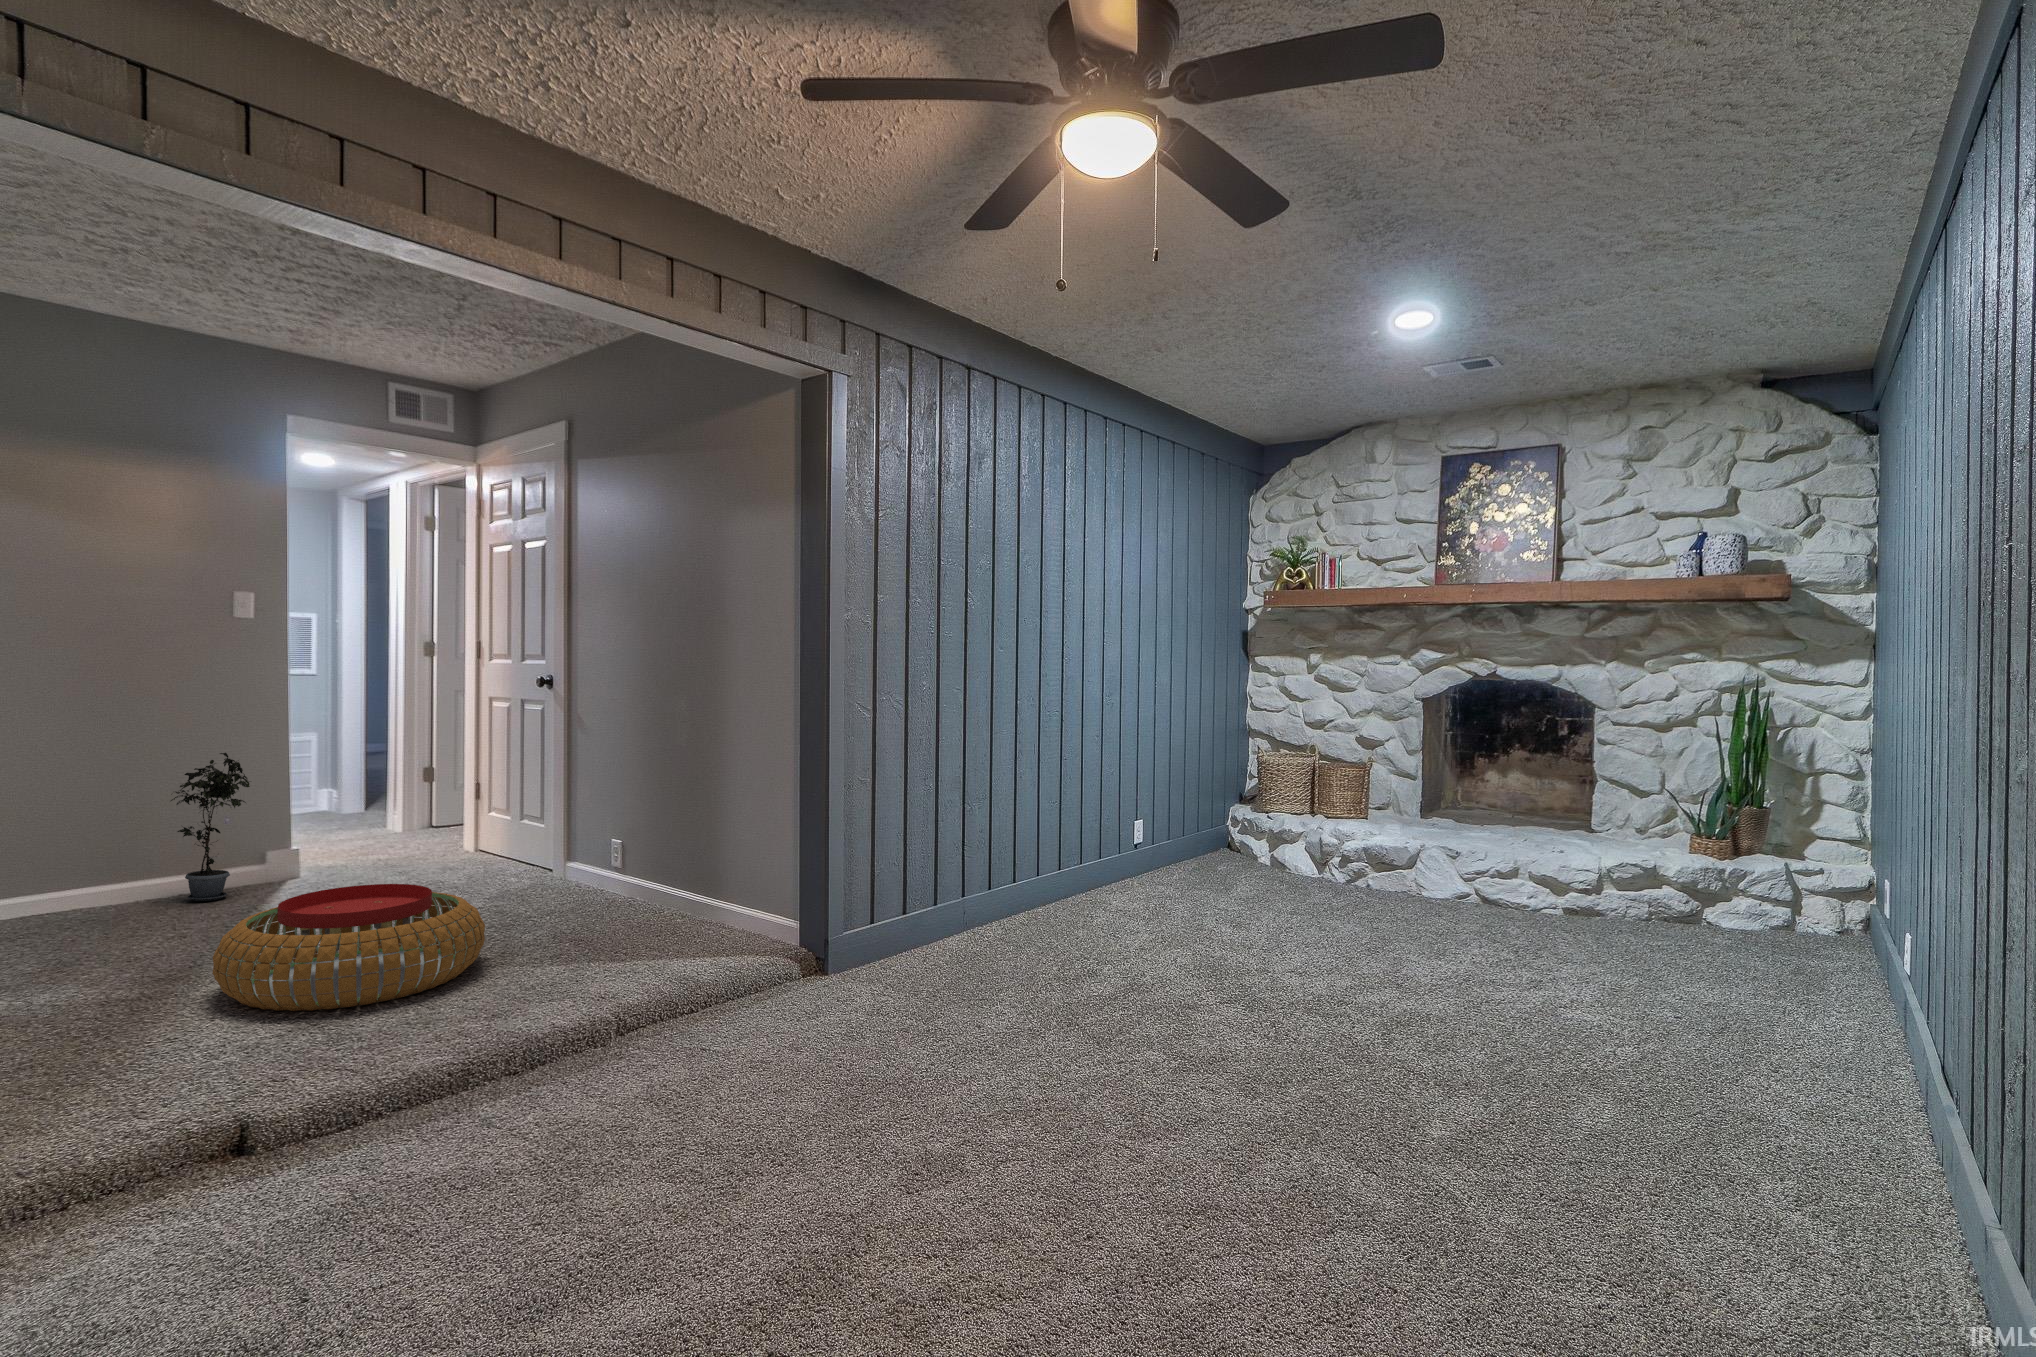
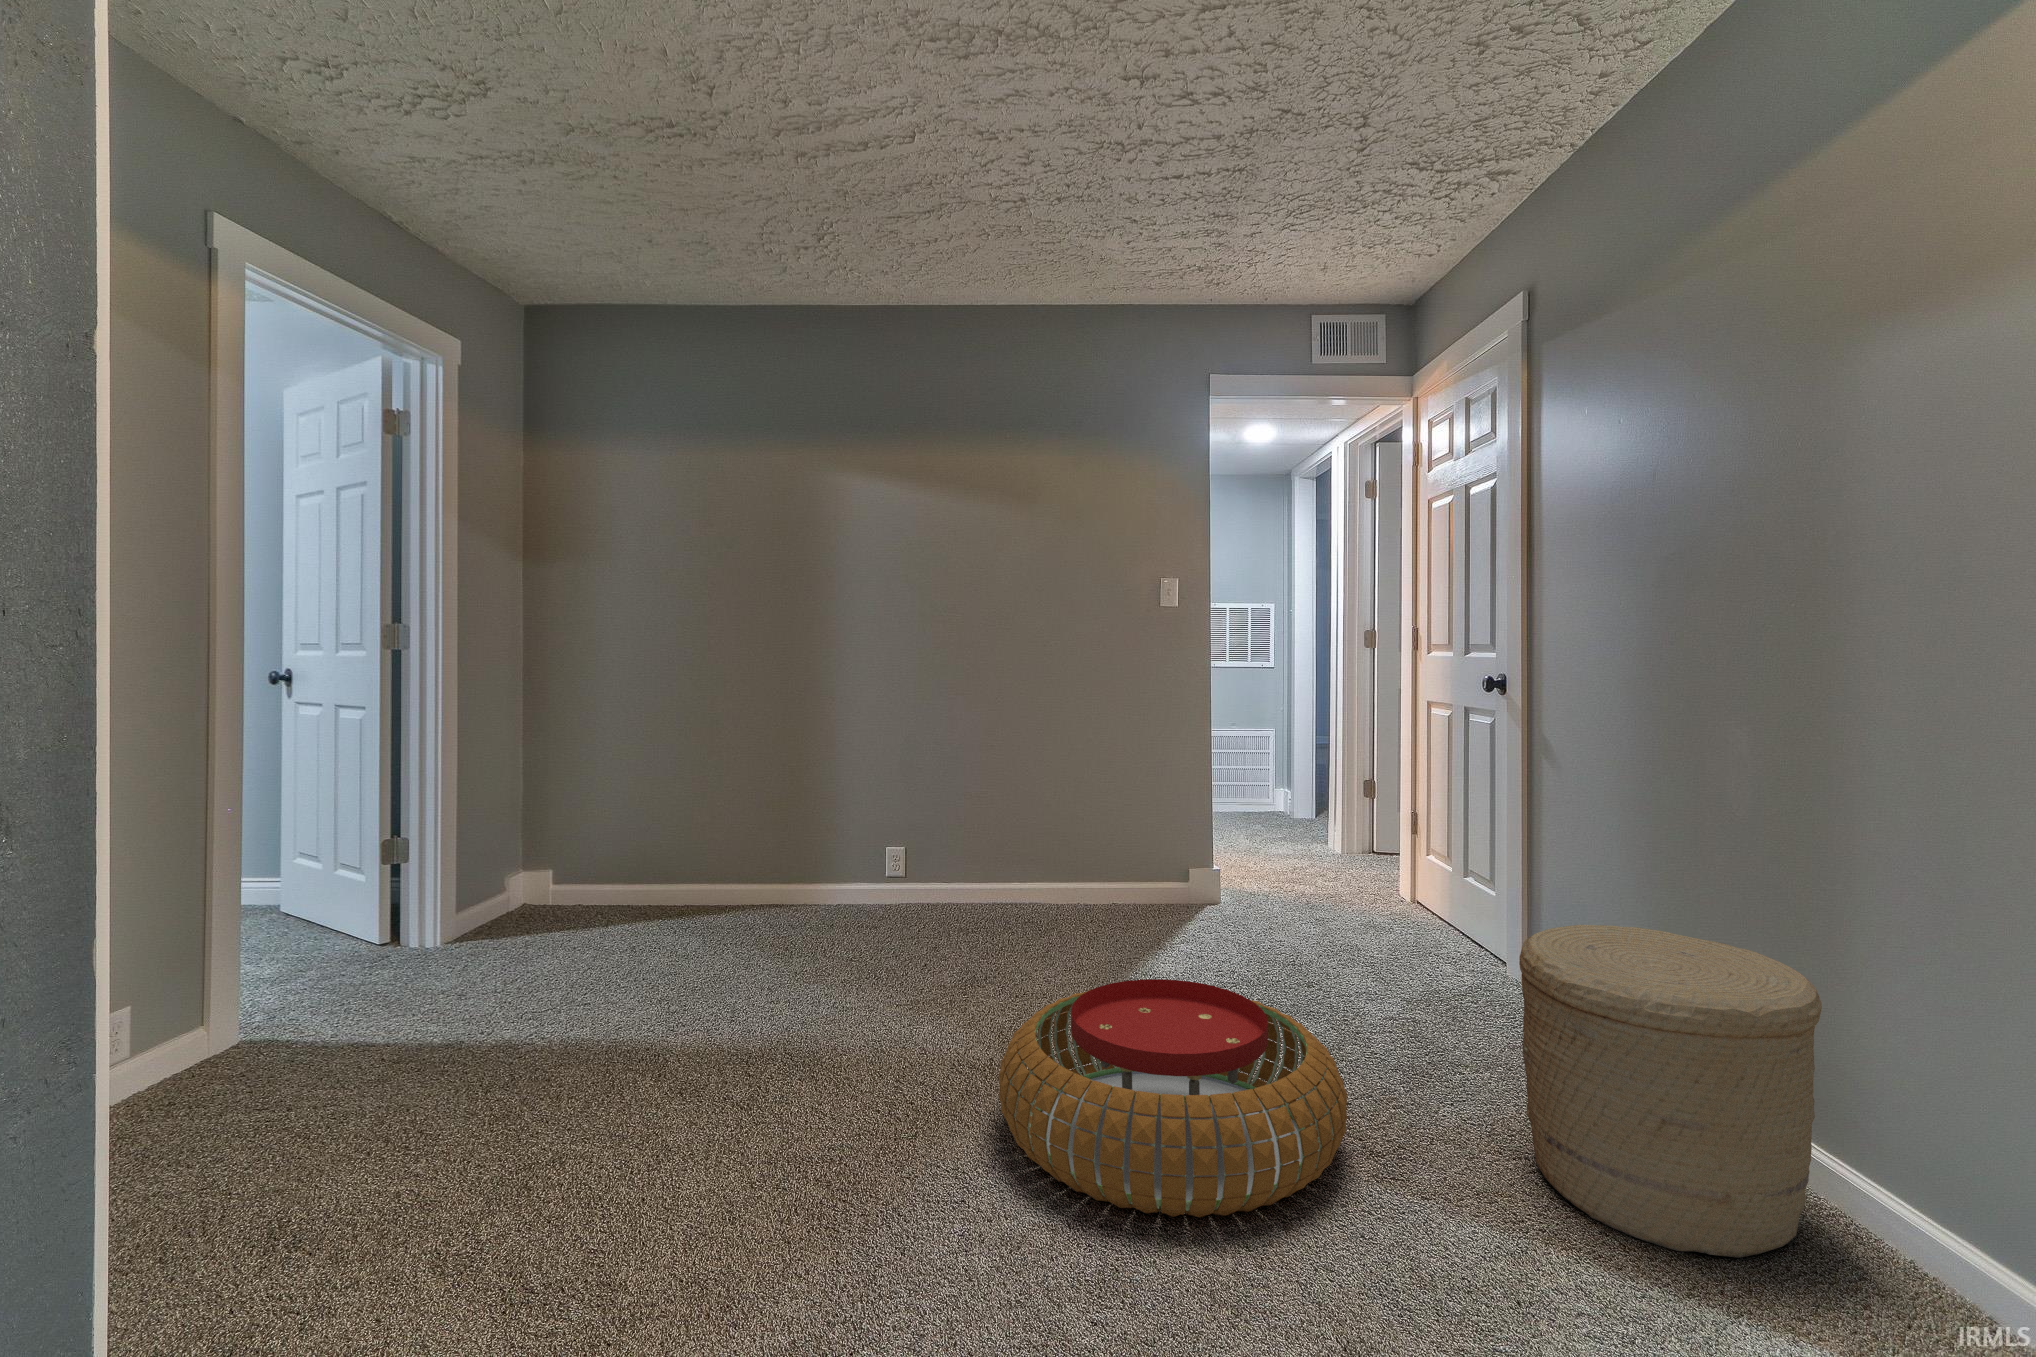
potted plant: present [171,753,250,901] -> none [1092,758,1163,920]
woven basket: none [578,808,710,947] -> present [1519,925,1822,1258]

